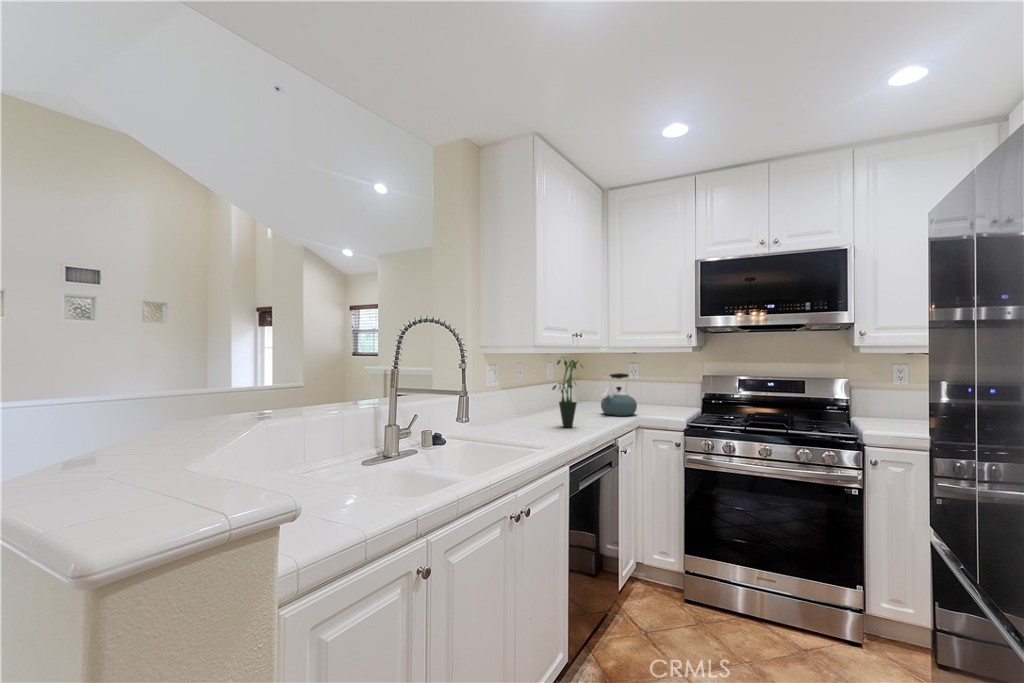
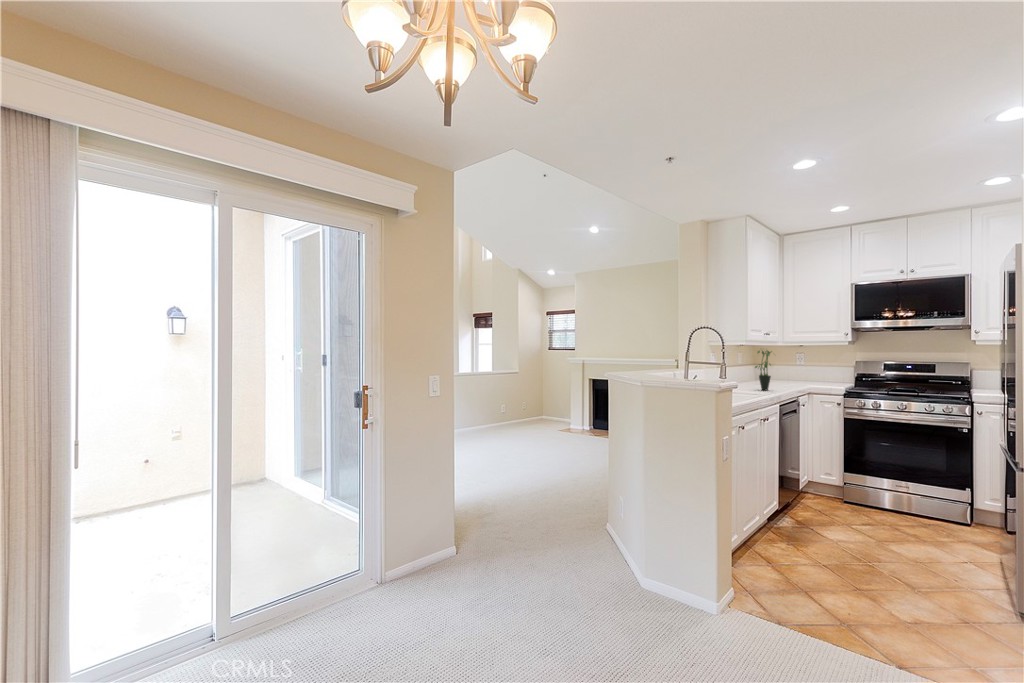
kettle: present [601,373,637,416] -> none [781,360,807,387]

